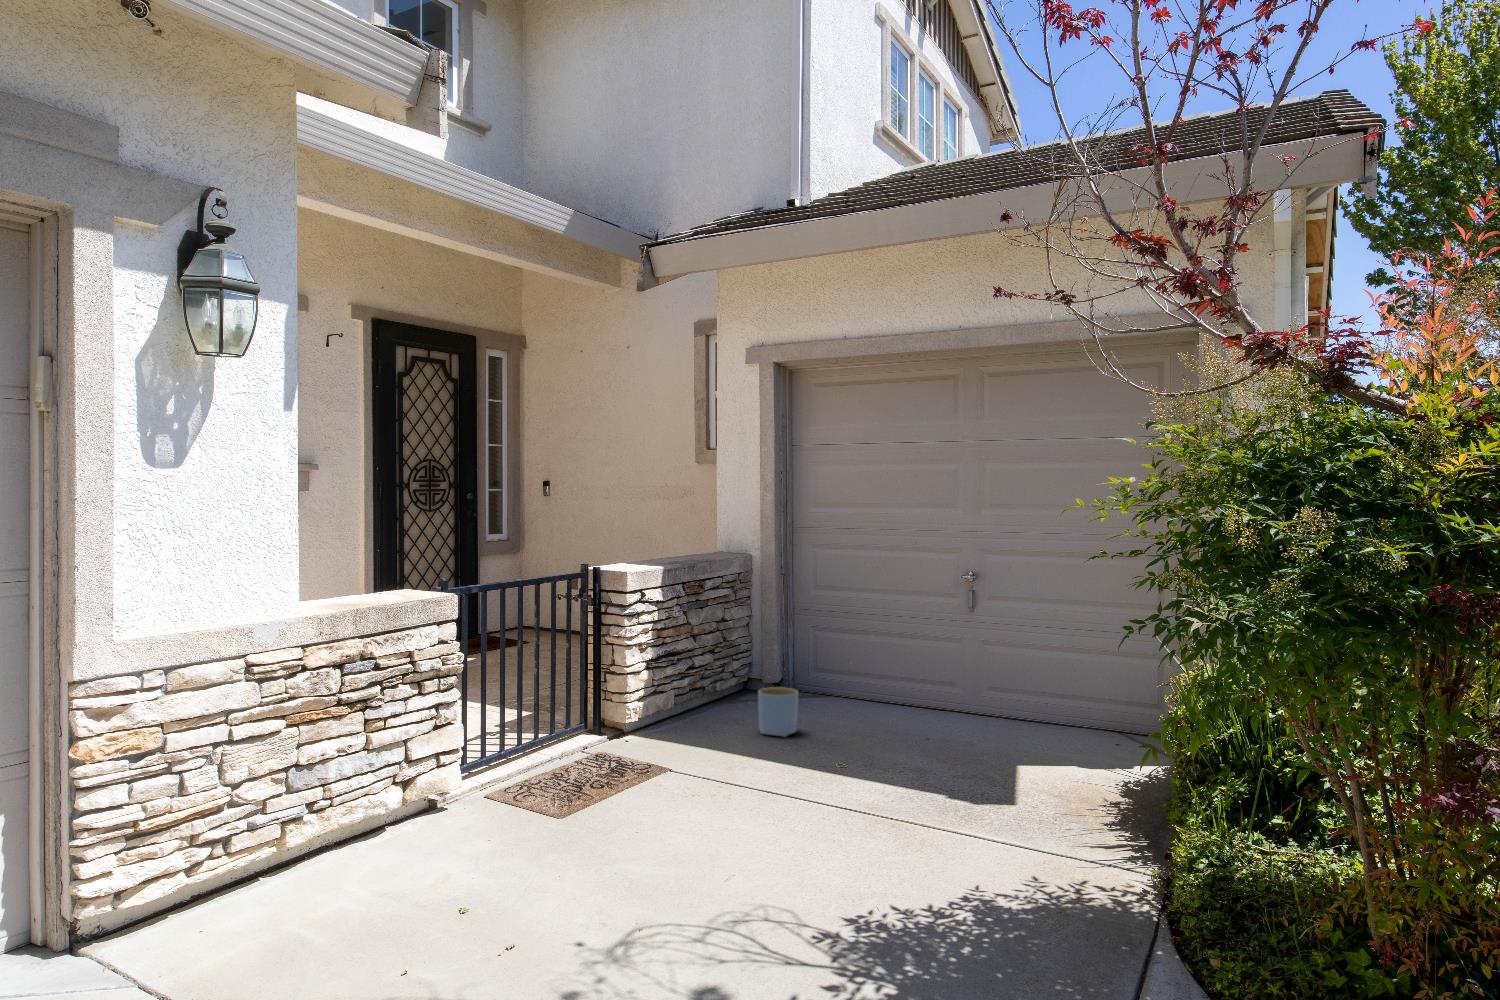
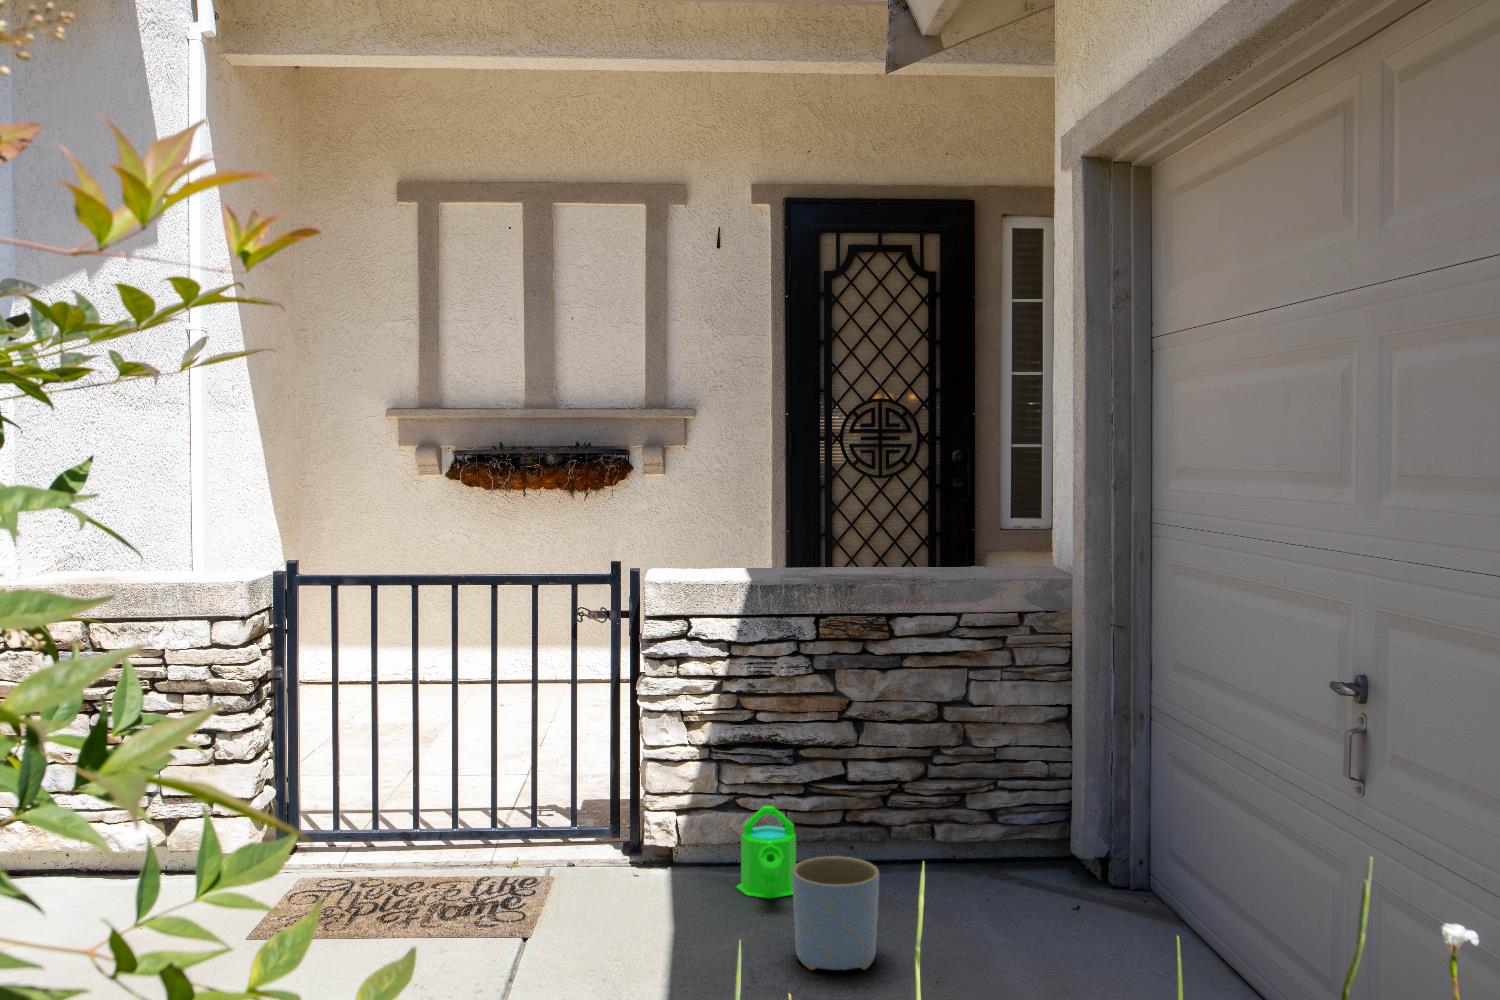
watering can: none [661,683,717,731] -> present [737,806,796,898]

